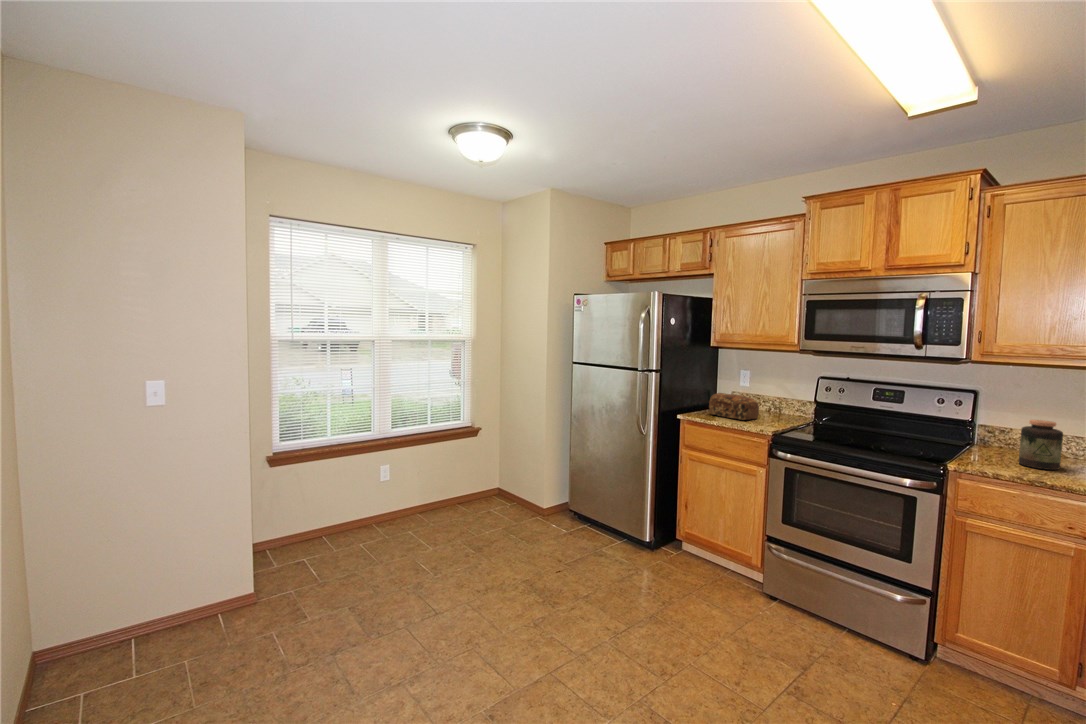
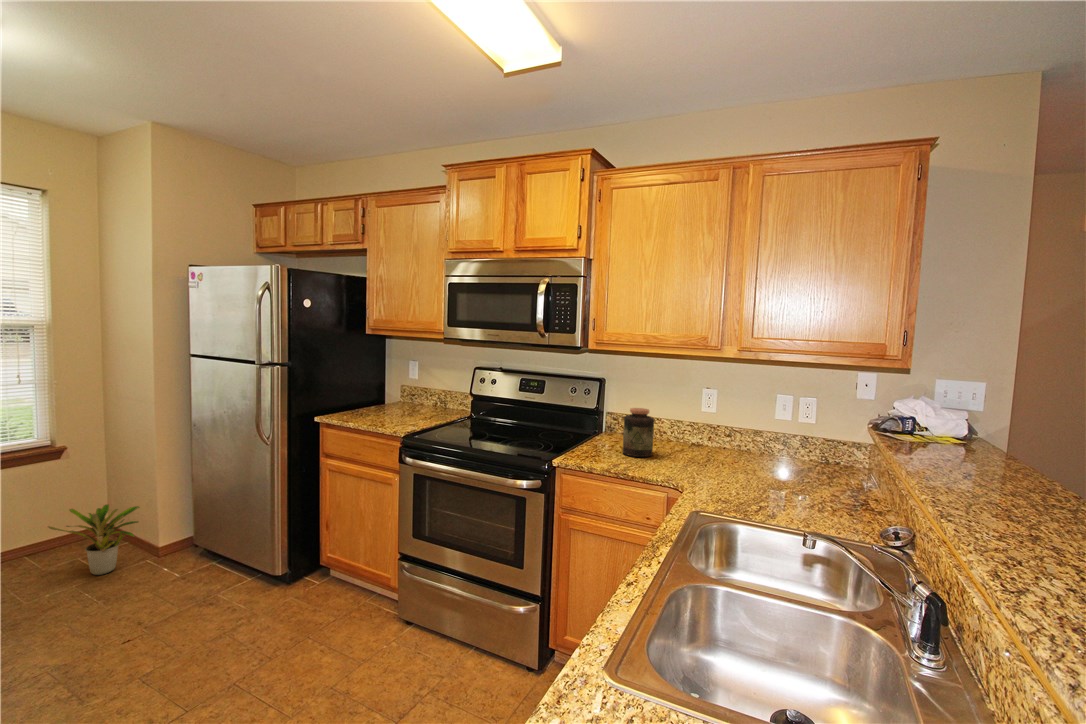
bread loaf: present [709,393,759,420] -> none [361,389,415,420]
potted plant: none [486,470,542,520] -> present [48,504,139,575]

